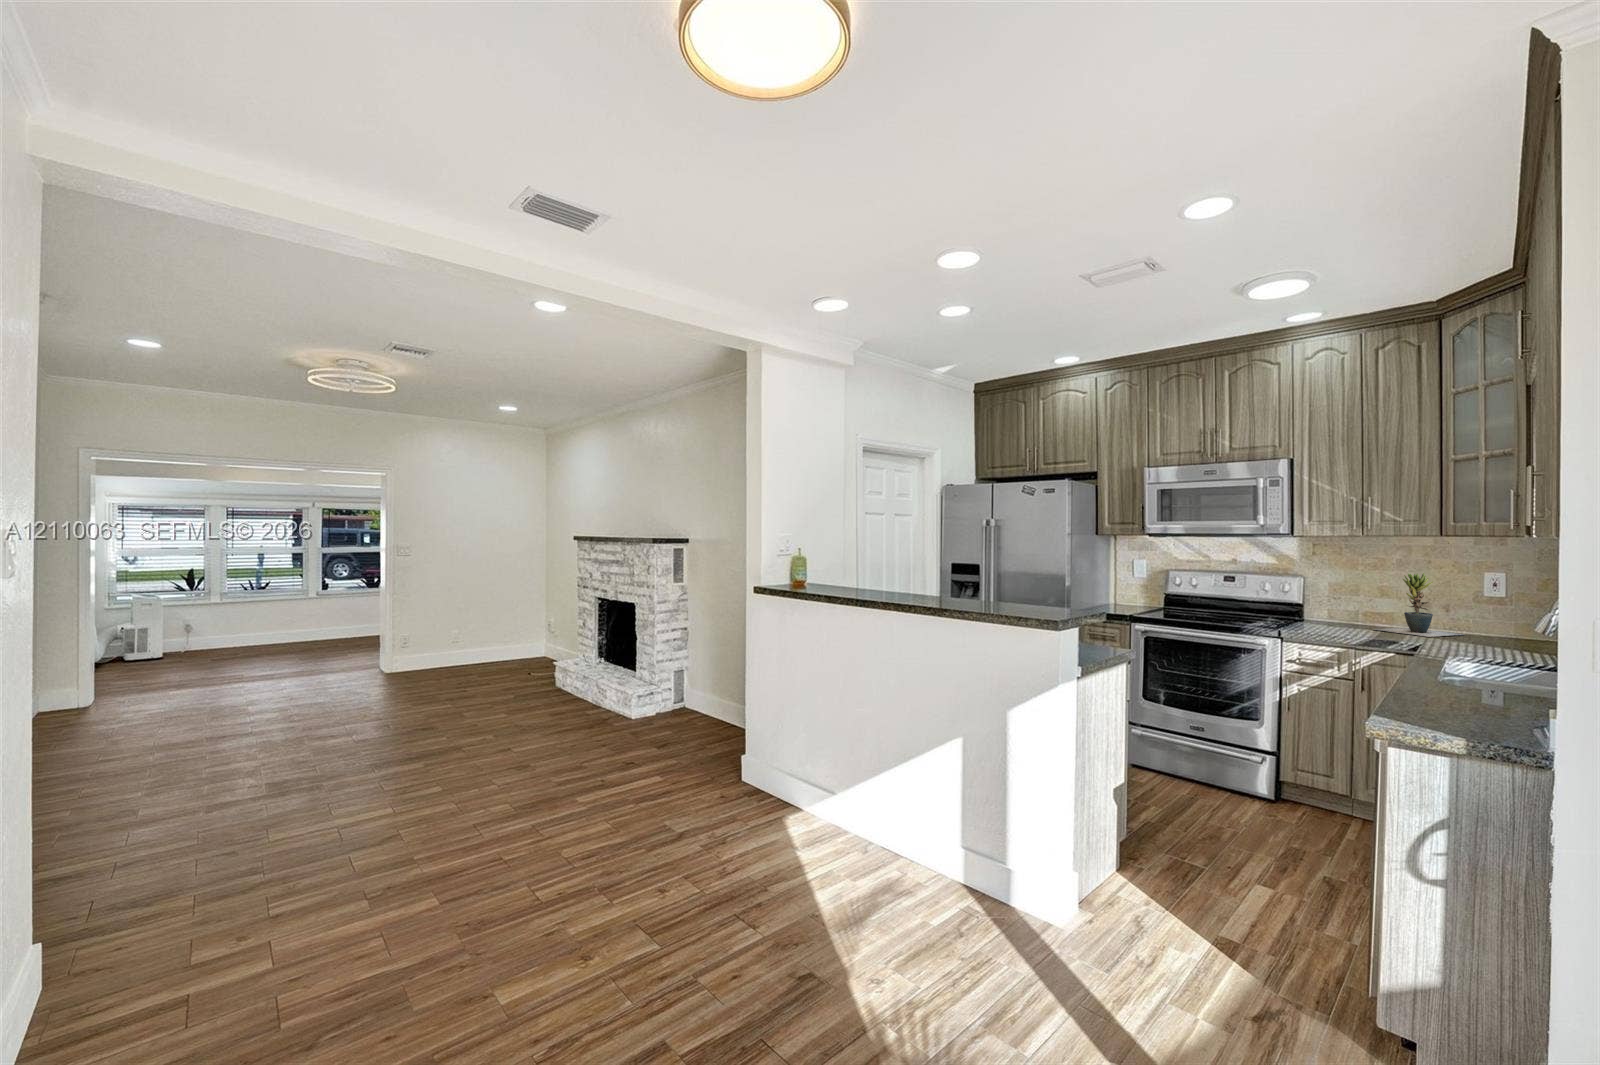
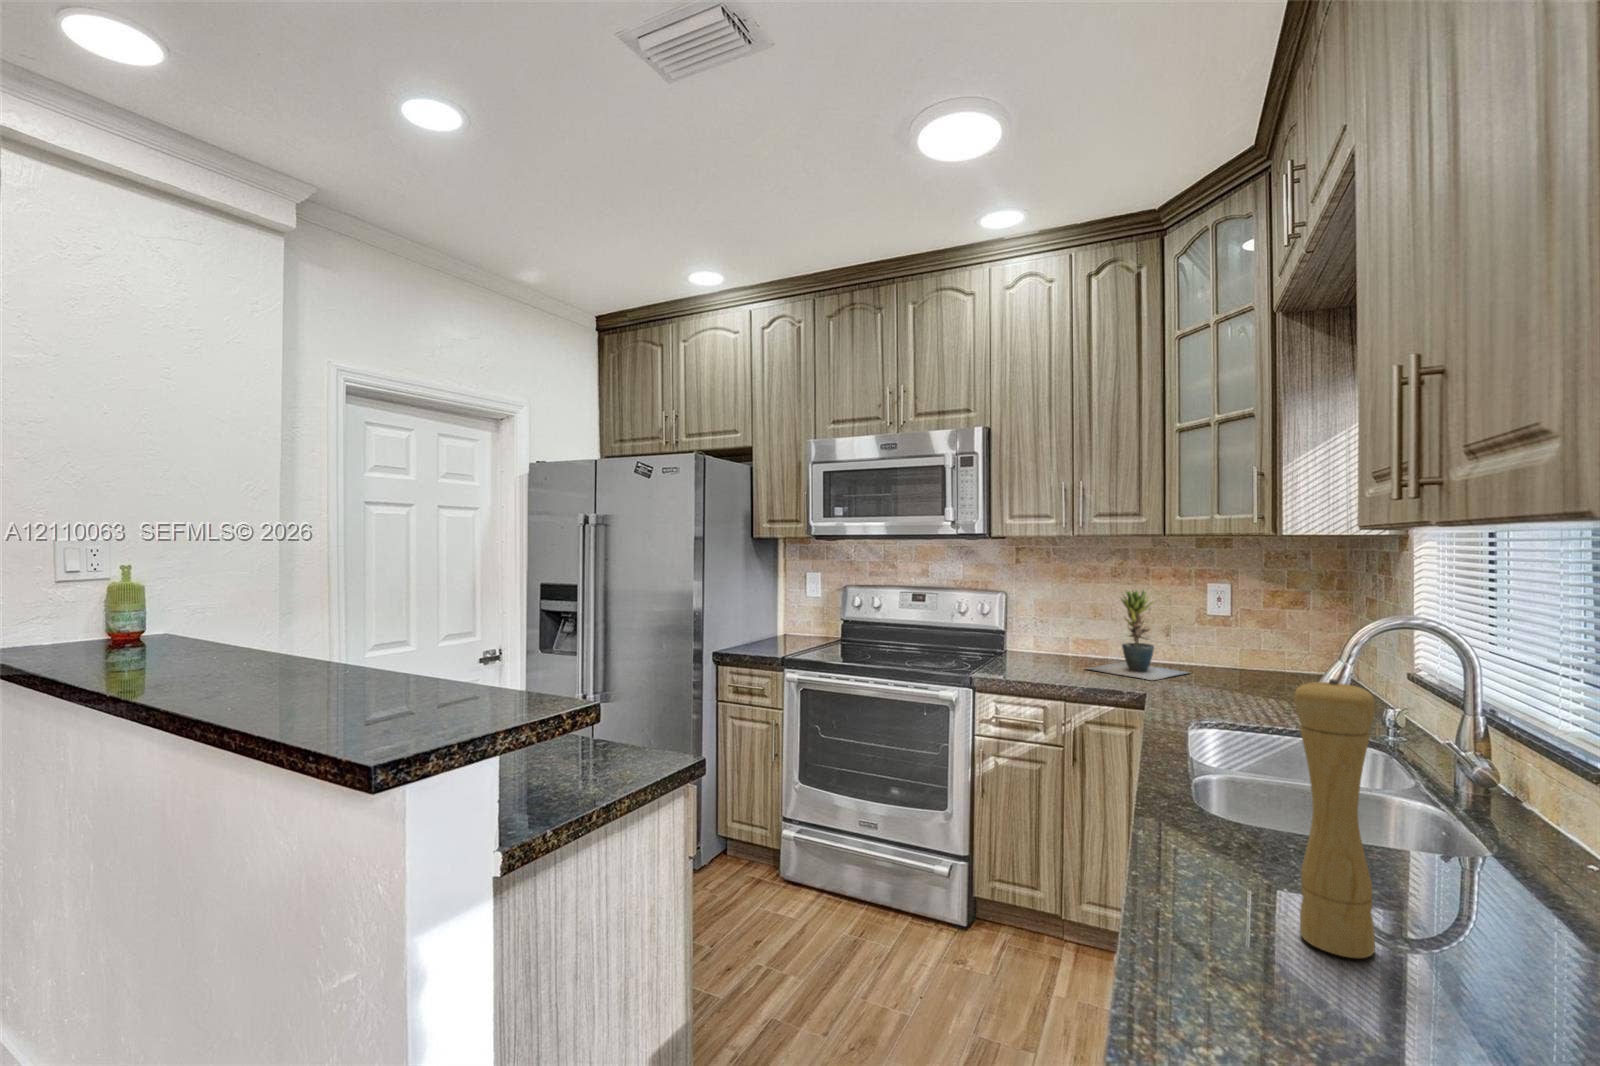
pepper mill: none [1464,594,1503,705] -> present [1294,679,1375,958]

